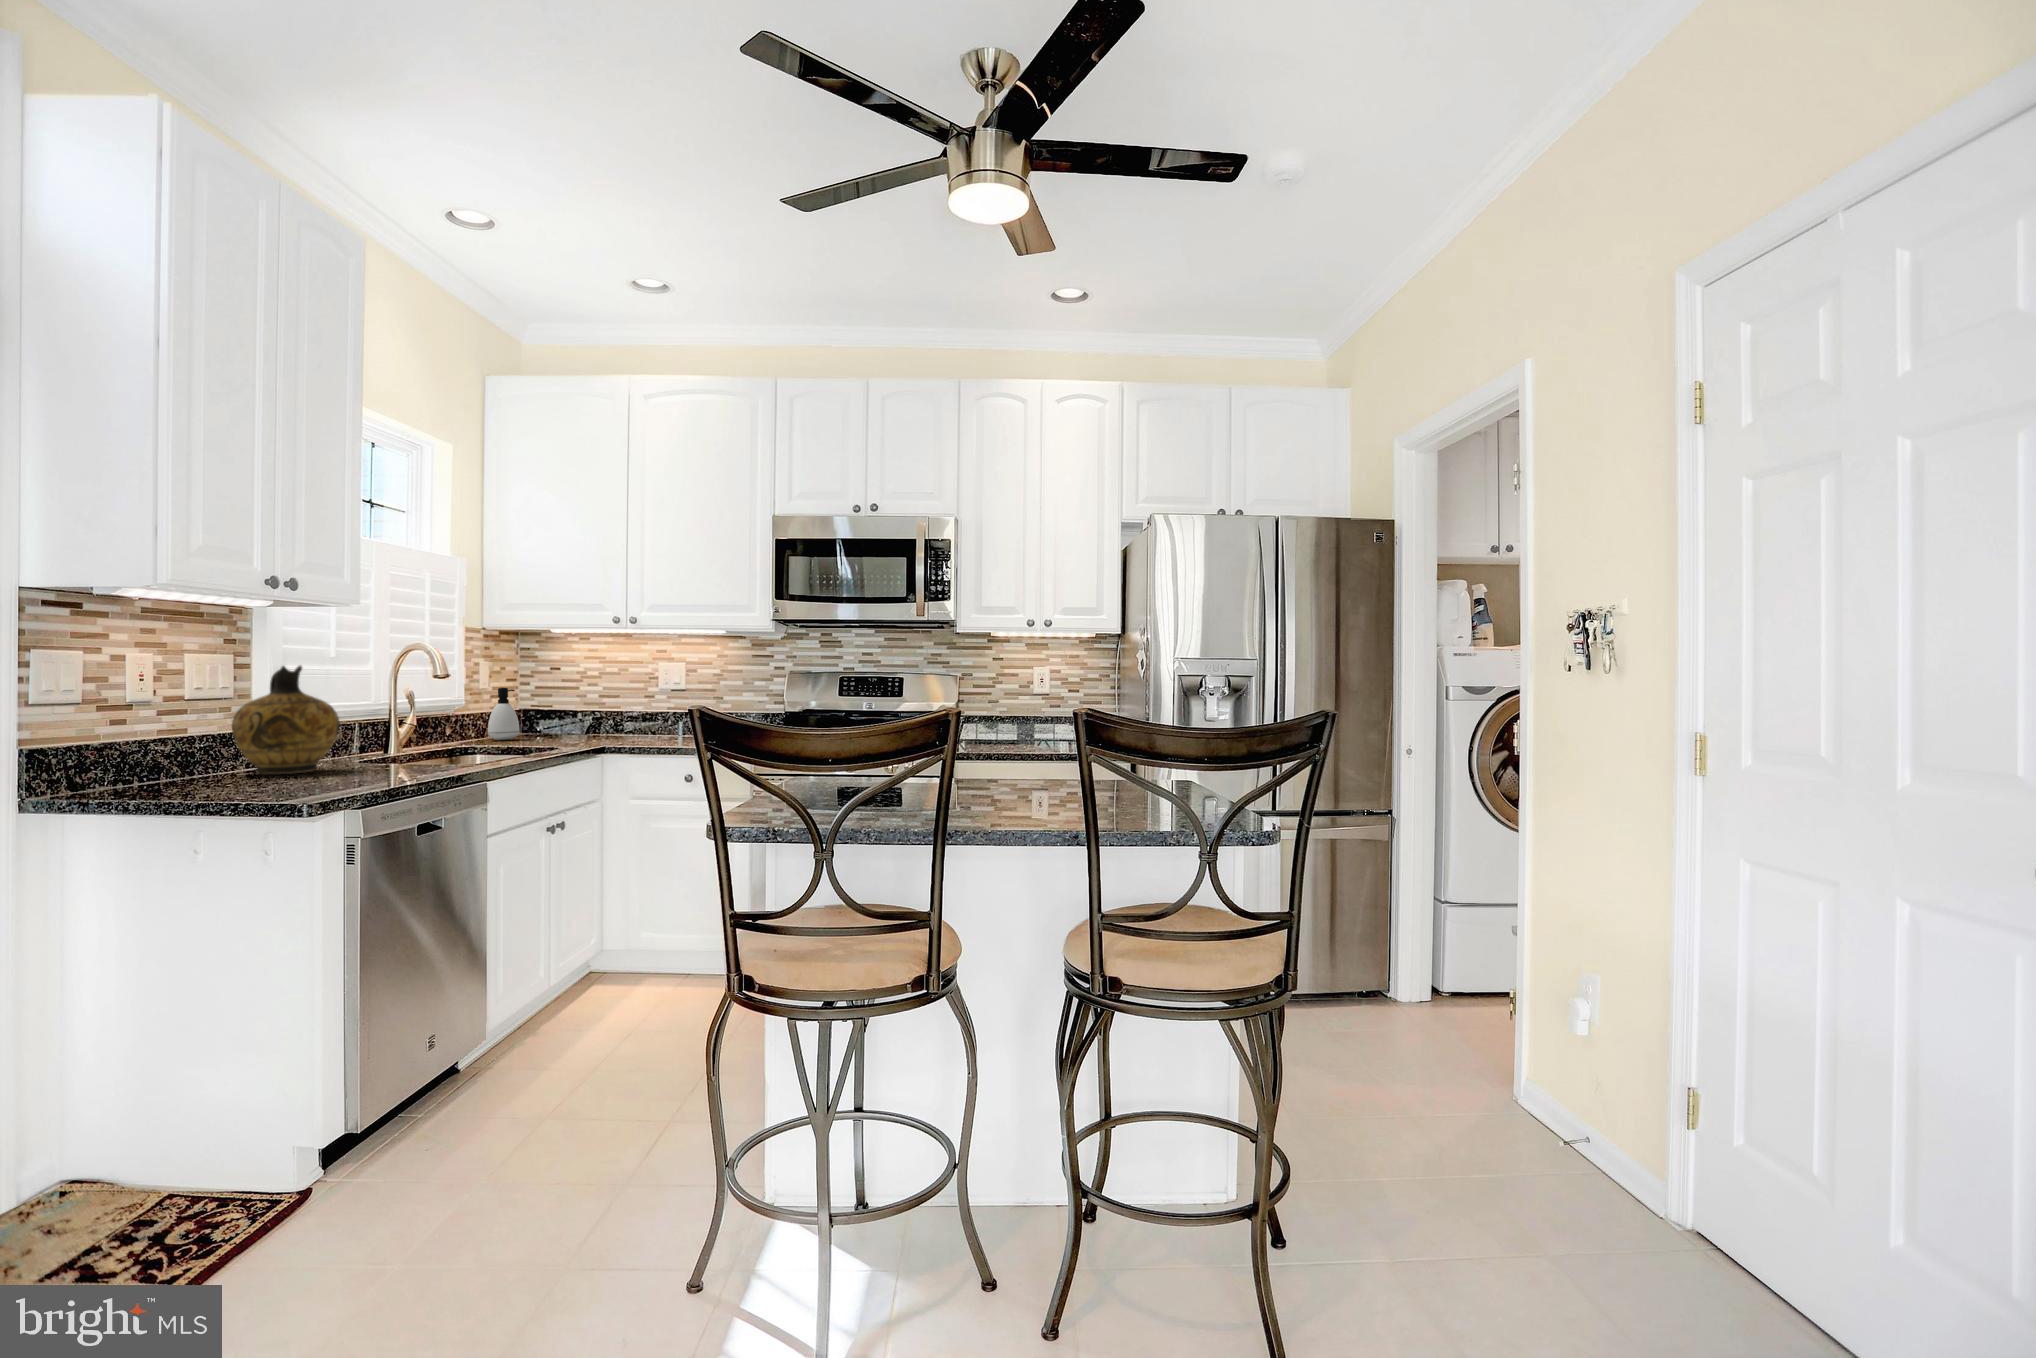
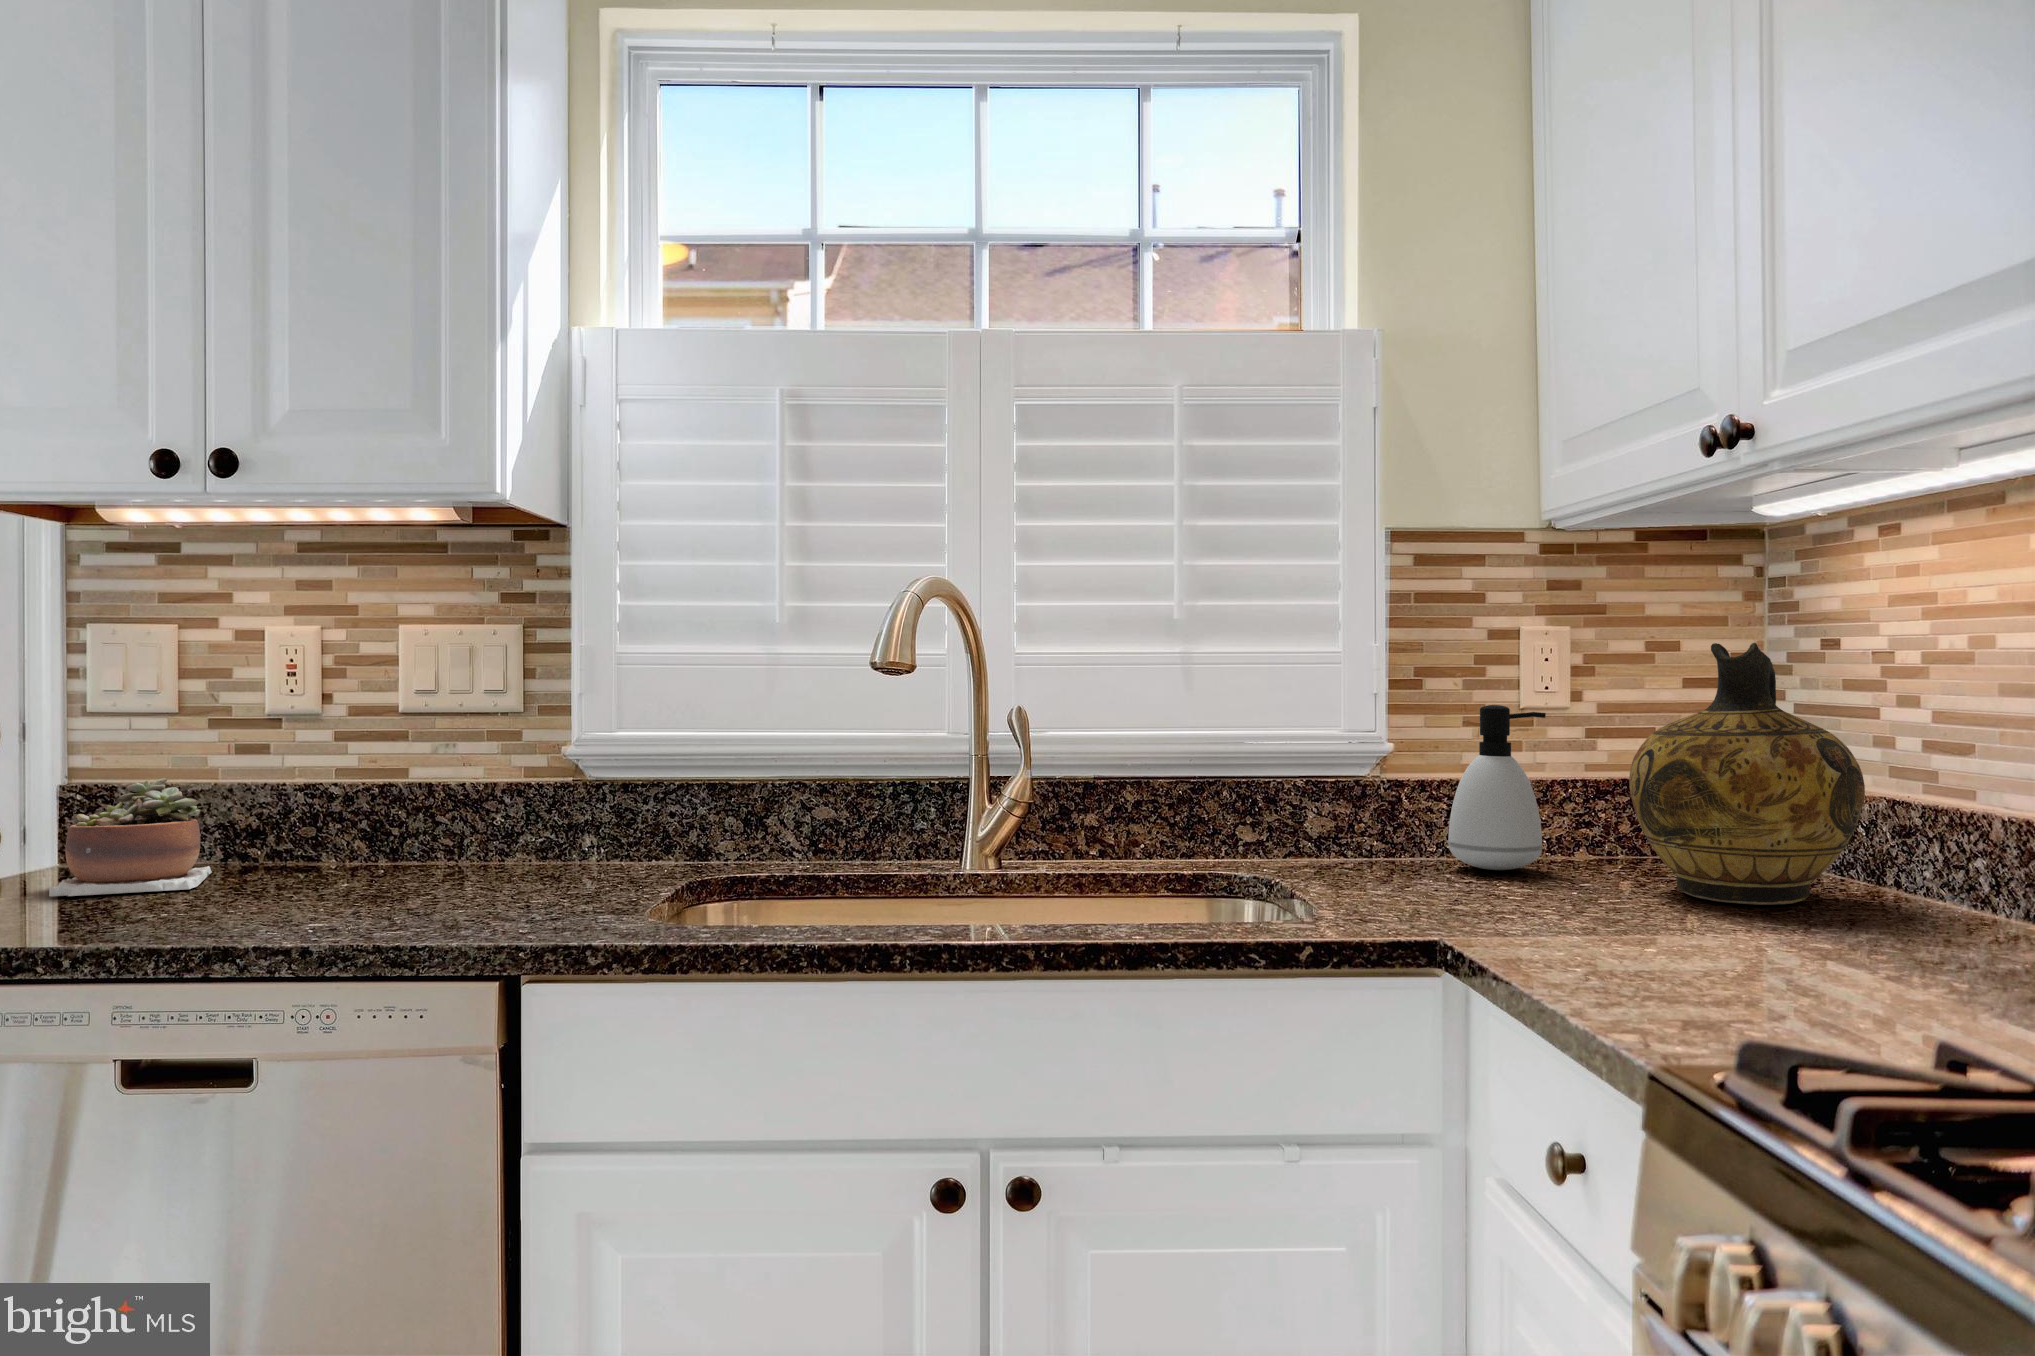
ceramic jug: present [232,666,340,774] -> present [1629,643,1865,905]
succulent plant: none [137,734,230,791] -> present [49,778,212,896]

